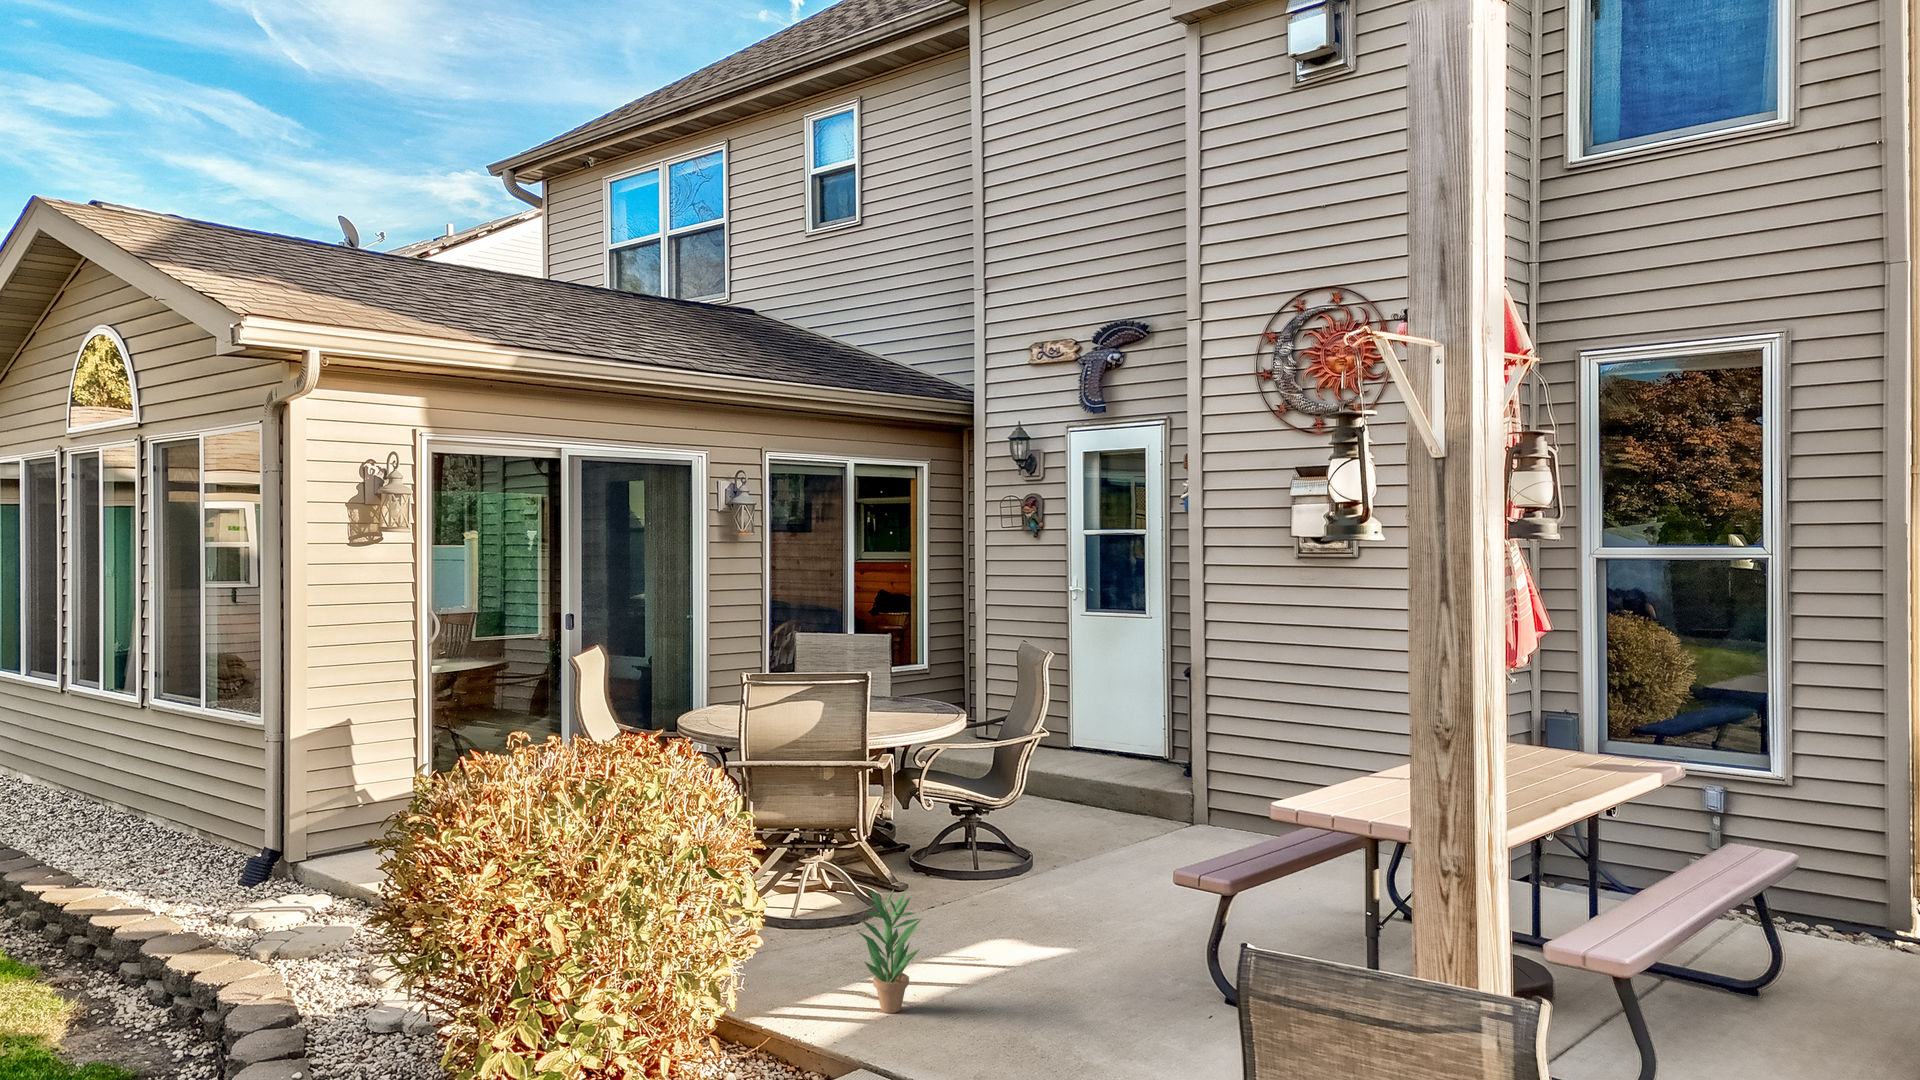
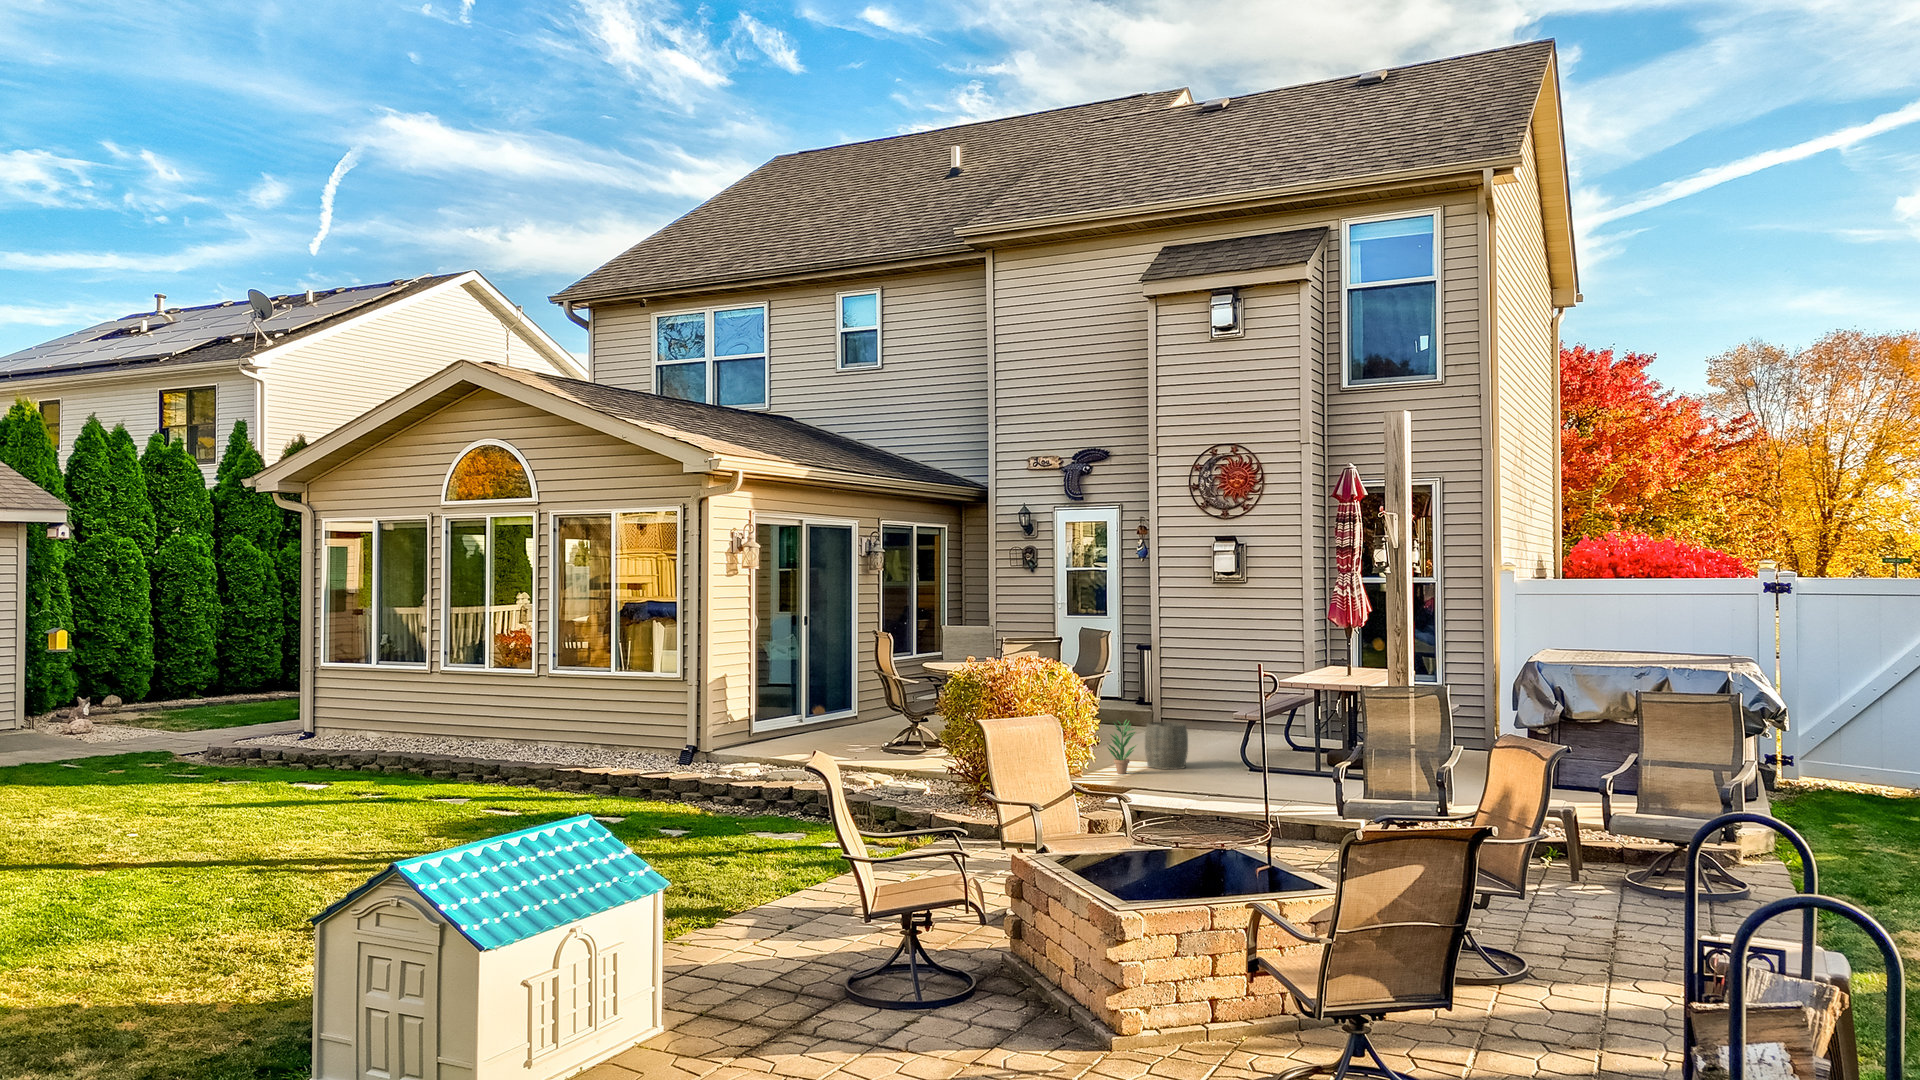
woven basket: none [986,875,1083,999] -> present [1145,722,1188,770]

